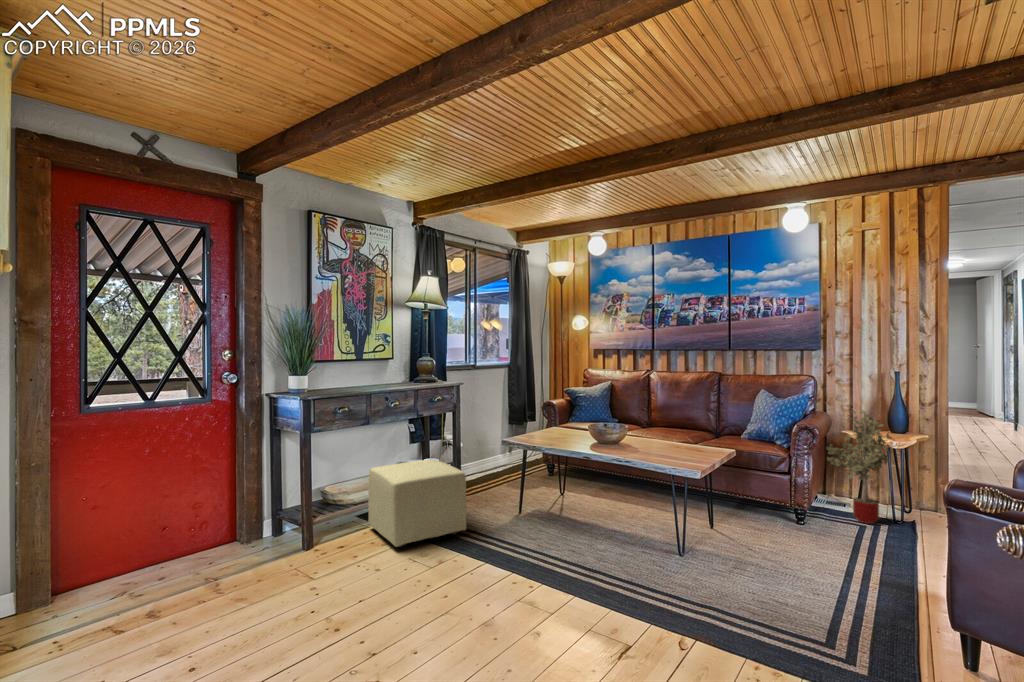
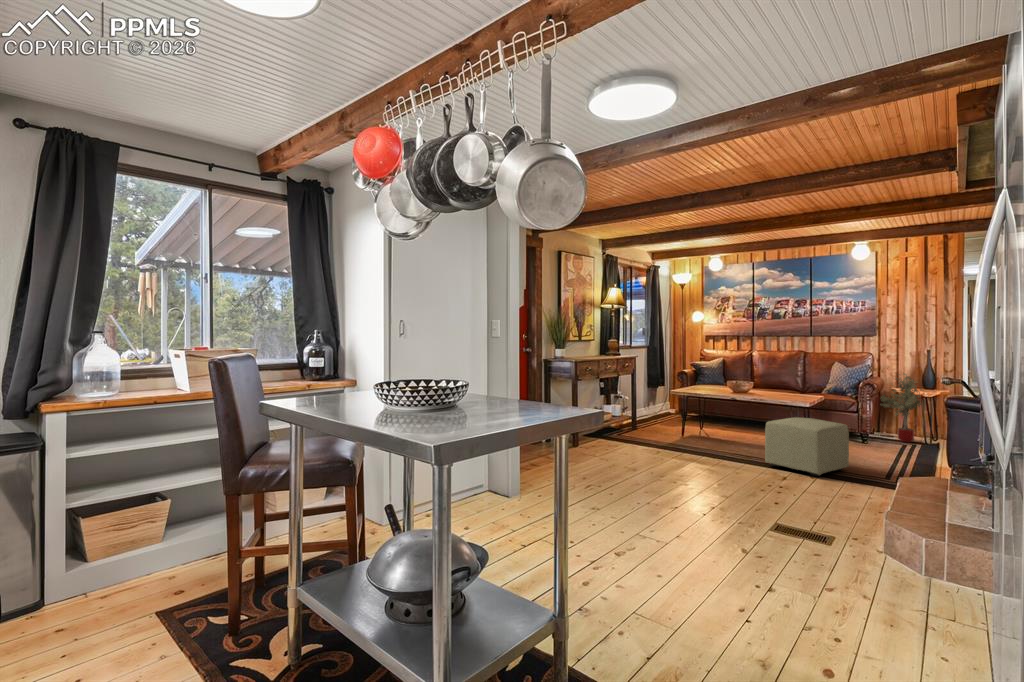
ottoman: present [368,460,467,547] -> present [765,417,849,476]

